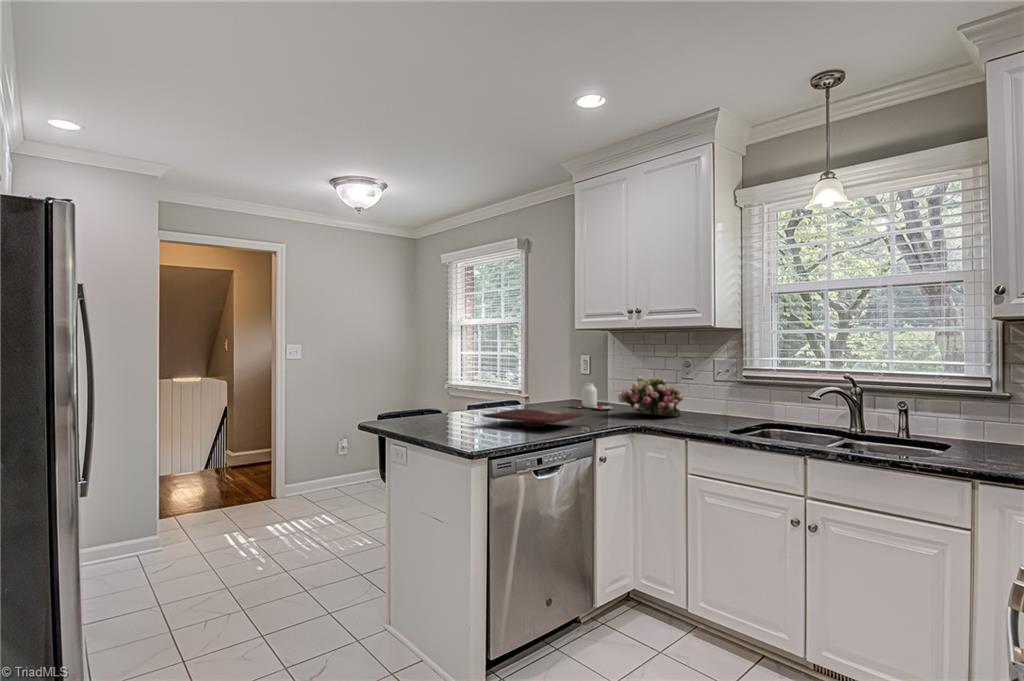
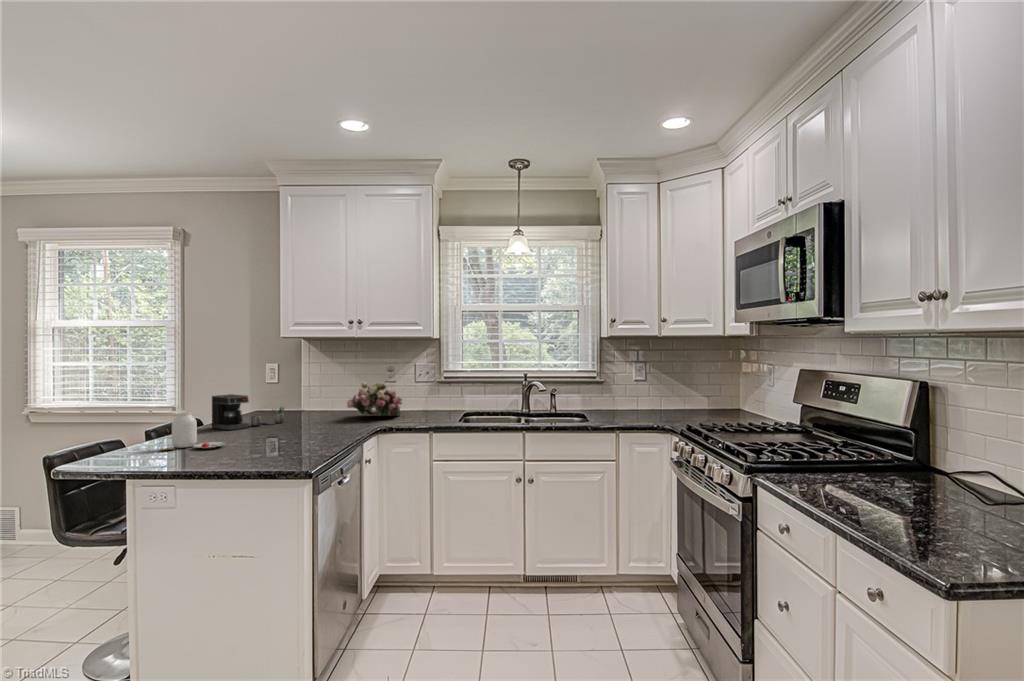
coffee maker: none [504,381,566,413] -> present [212,394,284,430]
jar: present [579,383,612,410] -> present [161,412,225,450]
cutting board: present [483,409,583,427] -> none [248,421,346,440]

